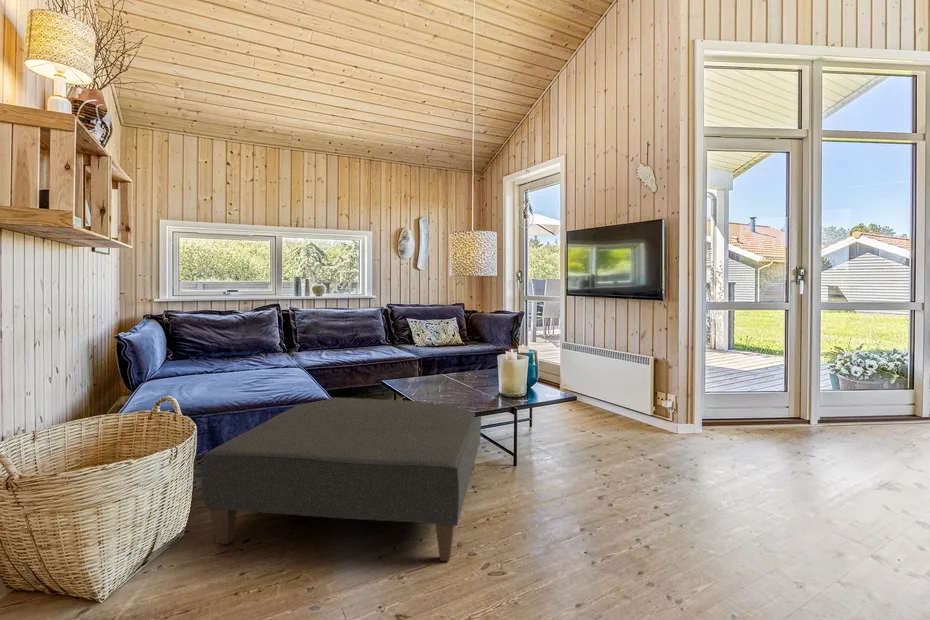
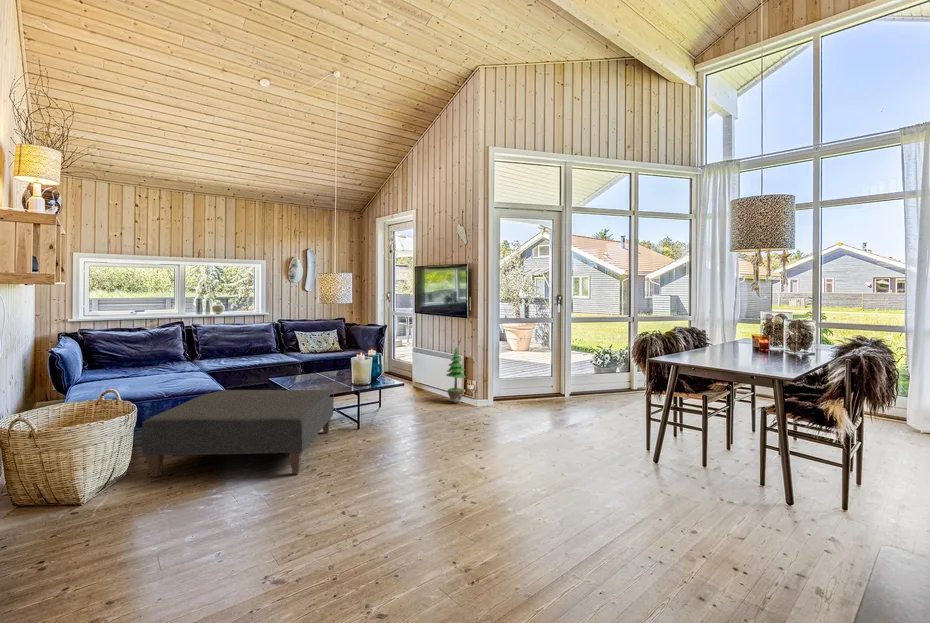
potted tree: none [624,342,656,424] -> present [446,348,465,403]

